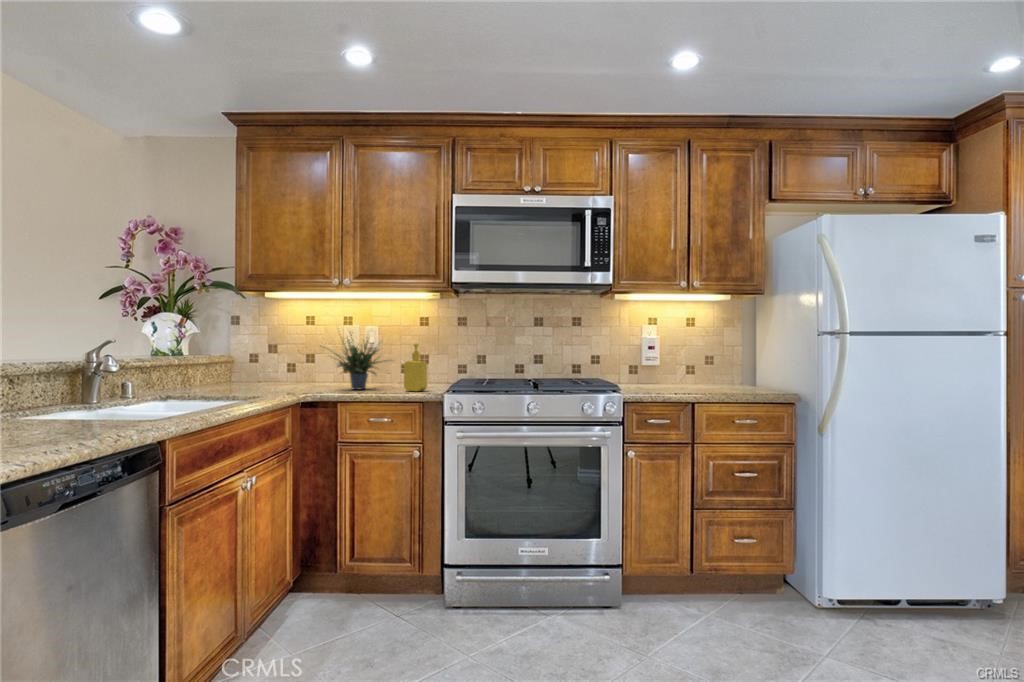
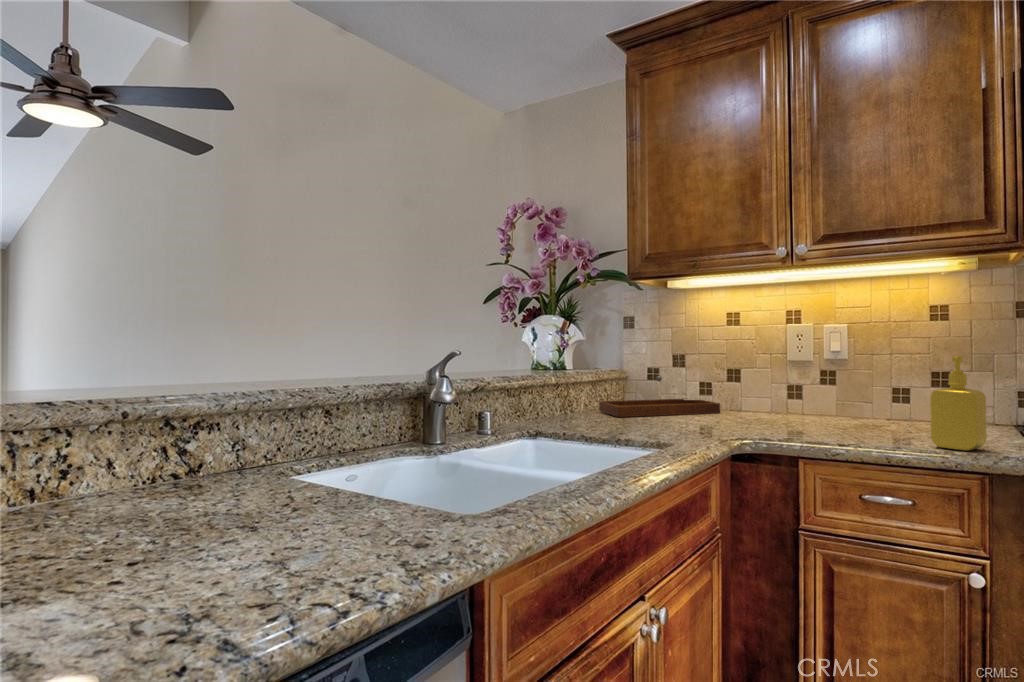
potted plant: present [335,334,381,390] -> none [758,320,897,436]
tray: none [210,359,302,388] -> present [599,376,720,417]

